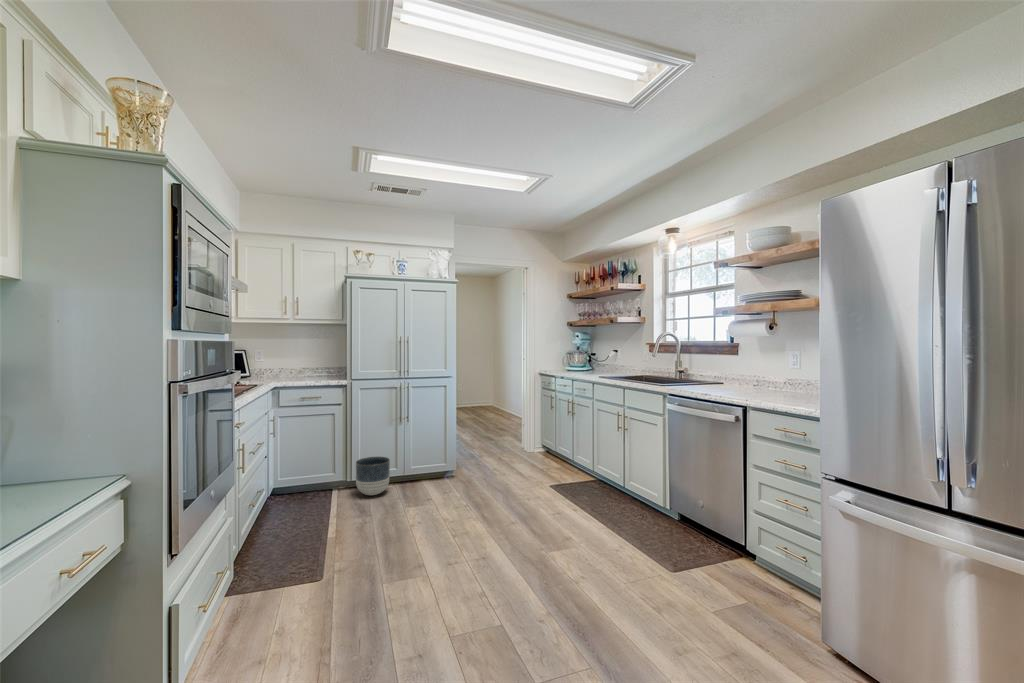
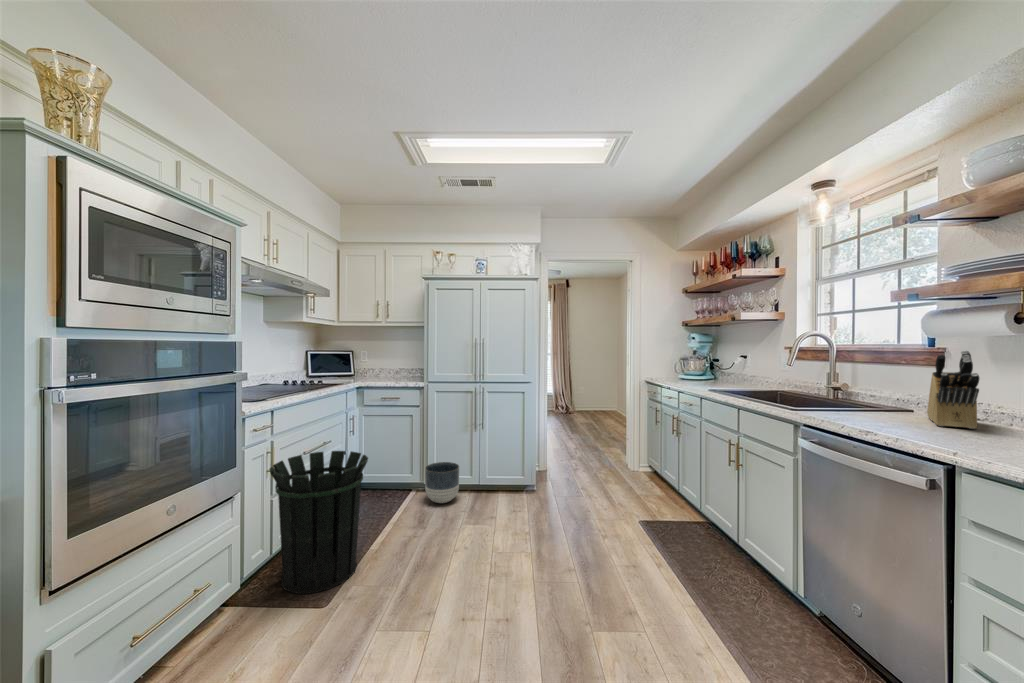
knife block: none [730,345,755,390] -> present [927,351,979,429]
waste bin: none [245,446,341,578] -> present [270,451,368,594]

